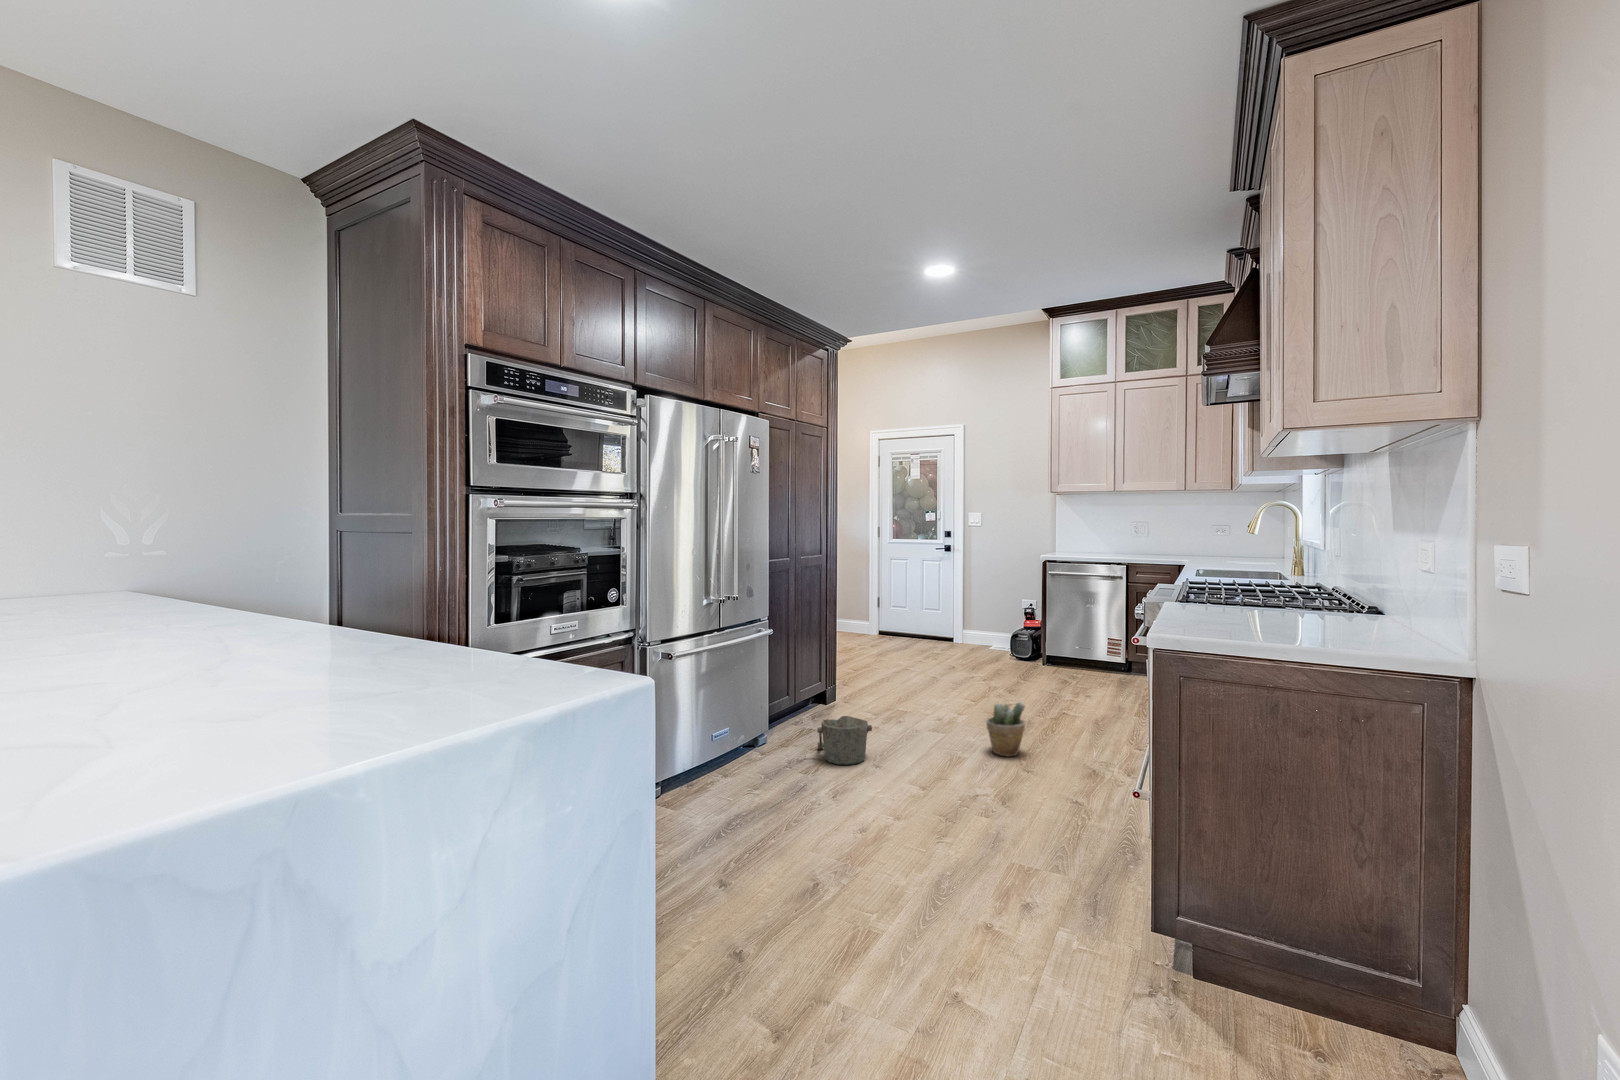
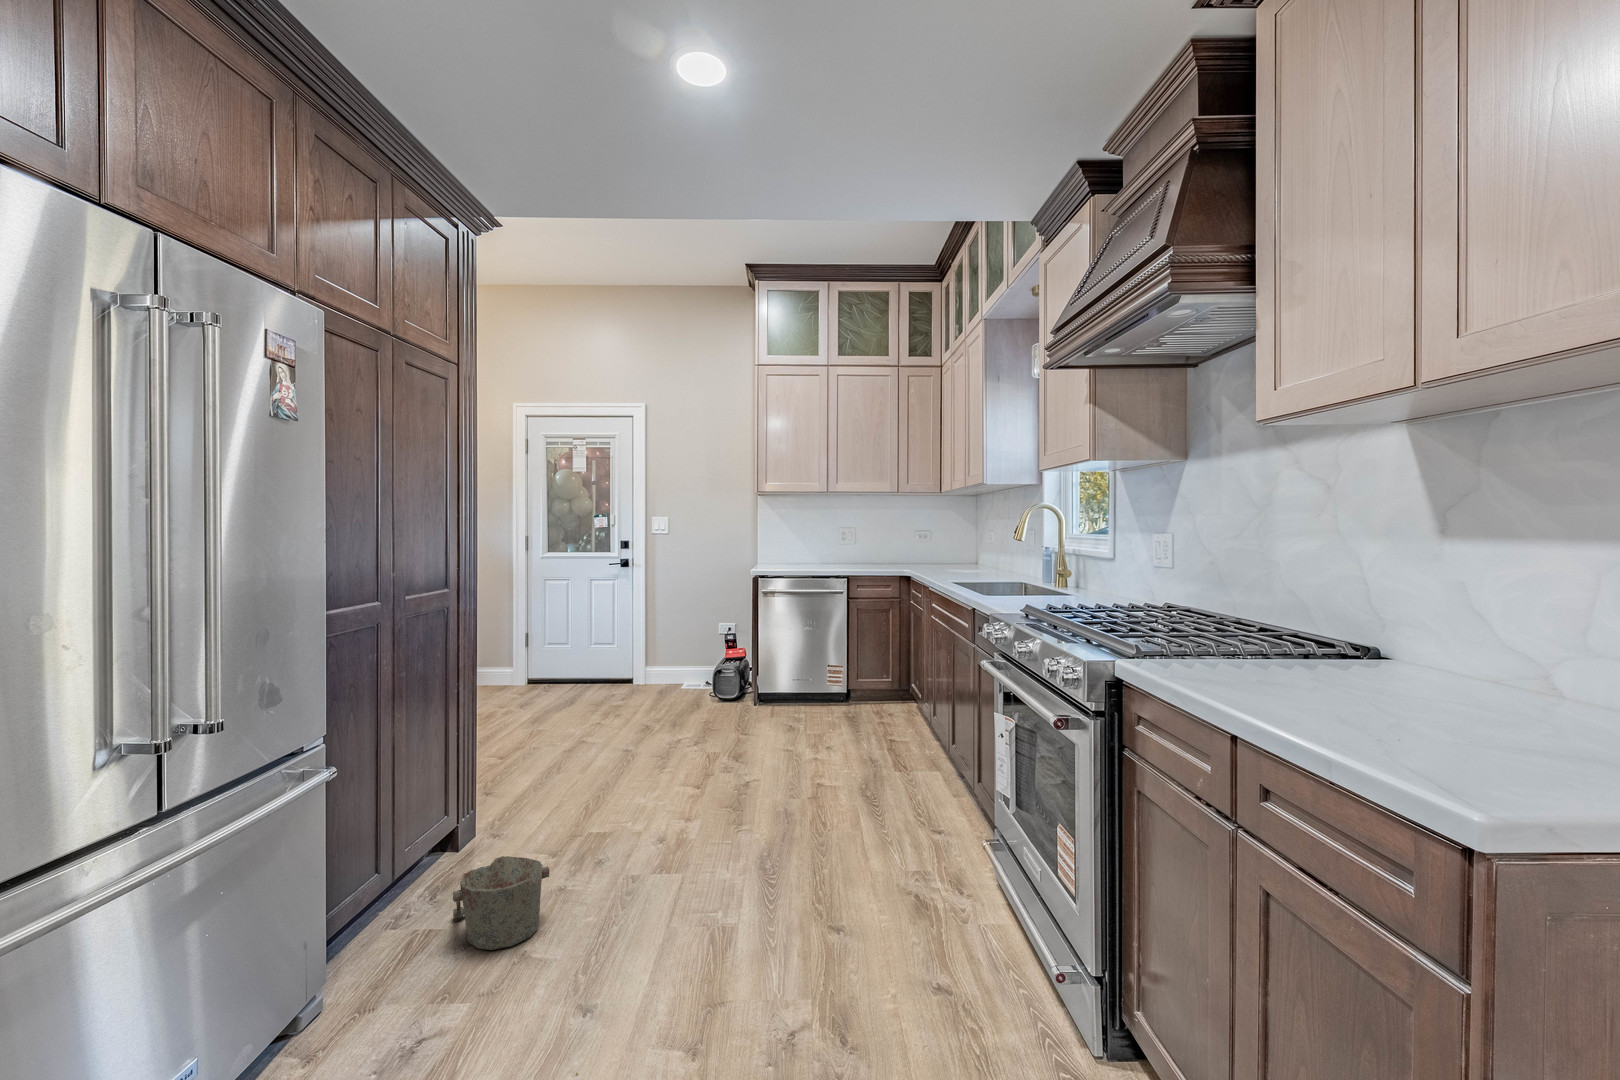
potted plant: present [986,702,1025,756] -> none [719,788,772,870]

